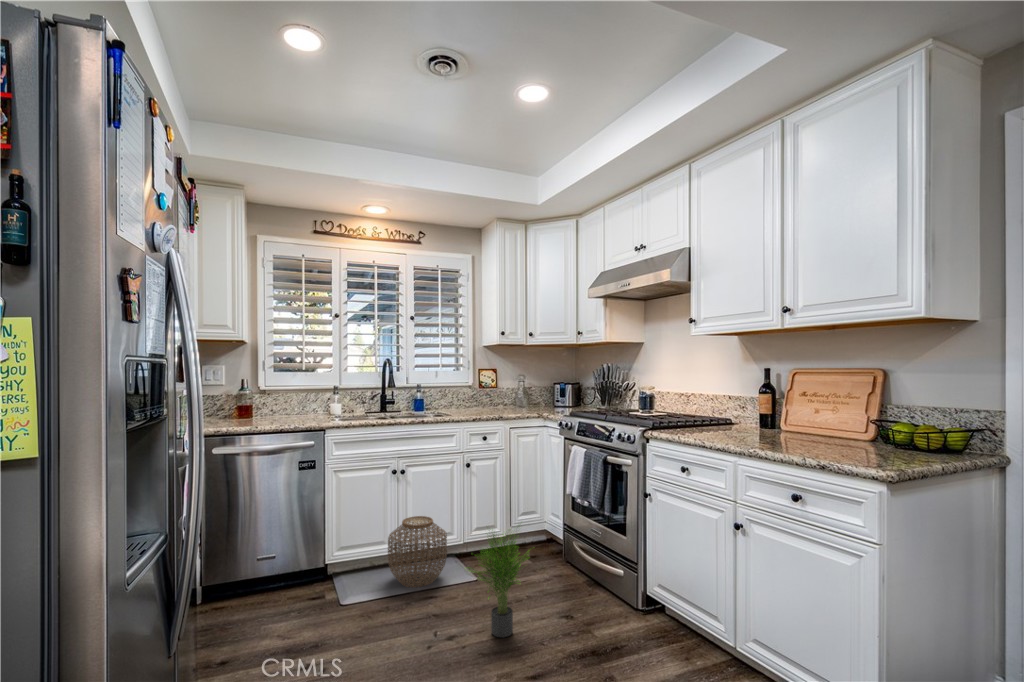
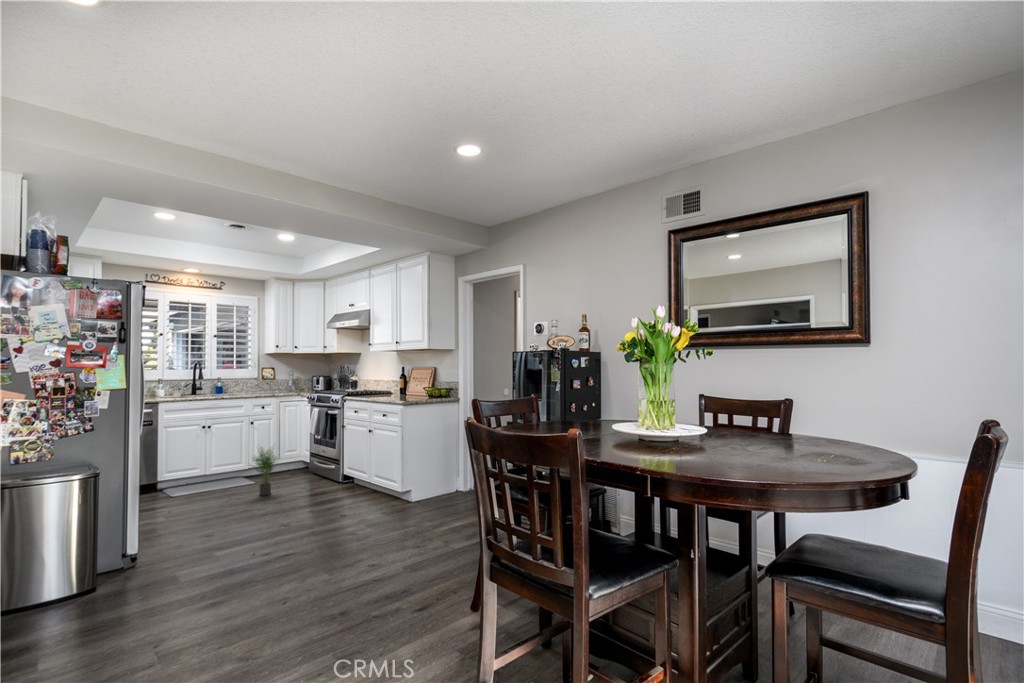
woven basket: present [388,516,447,587] -> none [200,450,237,487]

